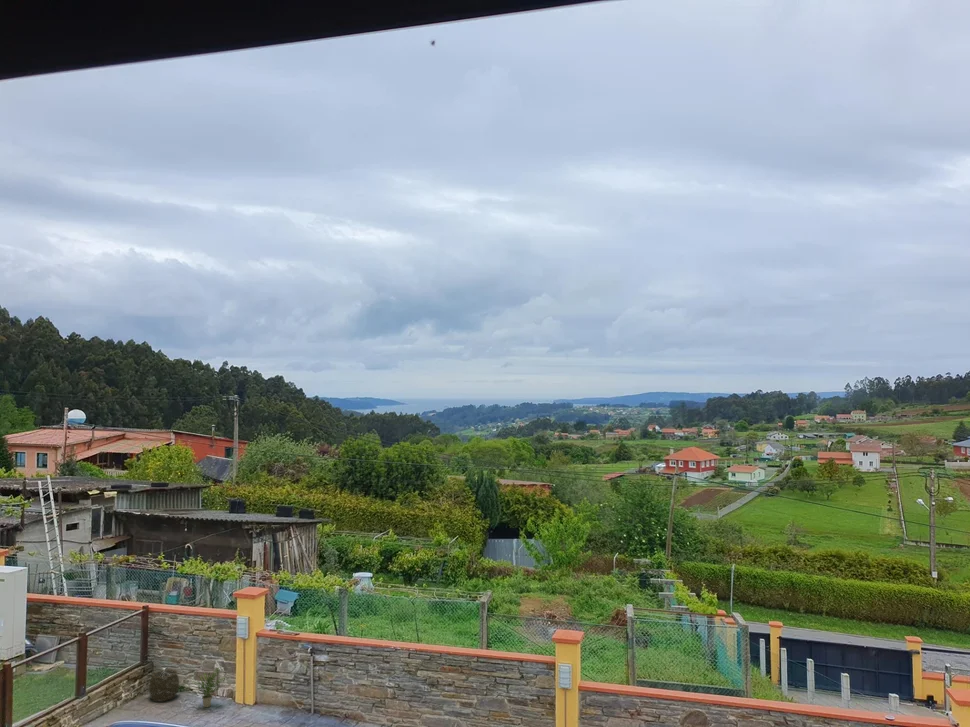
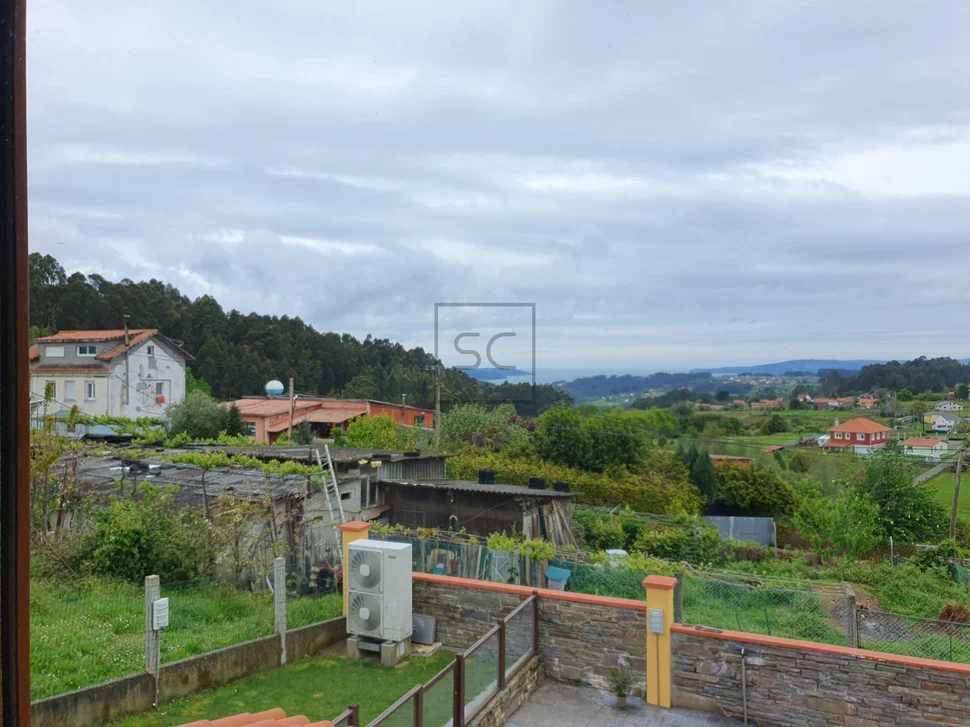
woven basket: present [149,670,179,701] -> none [550,661,581,697]

